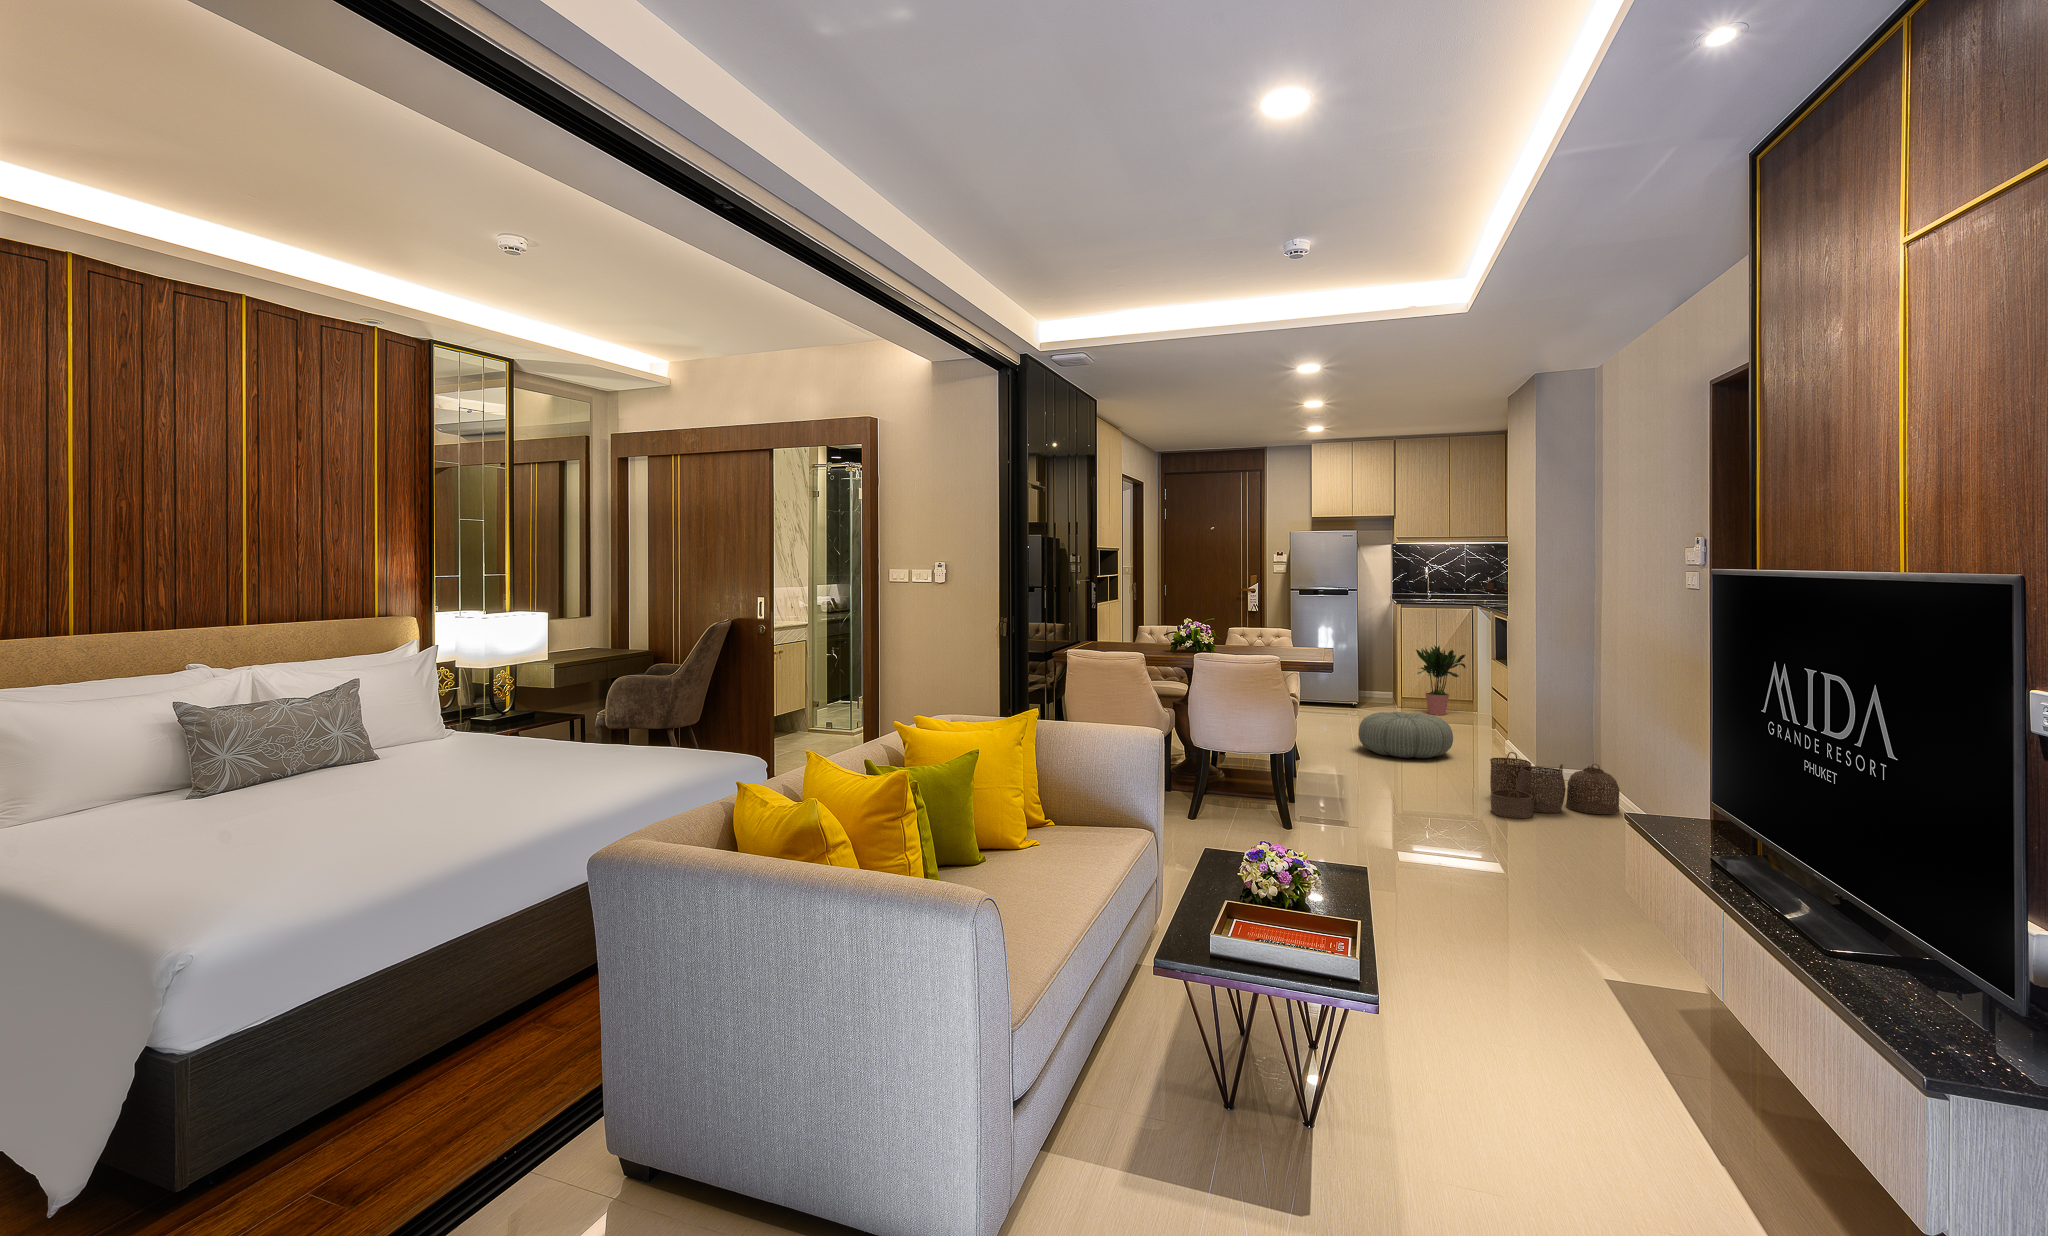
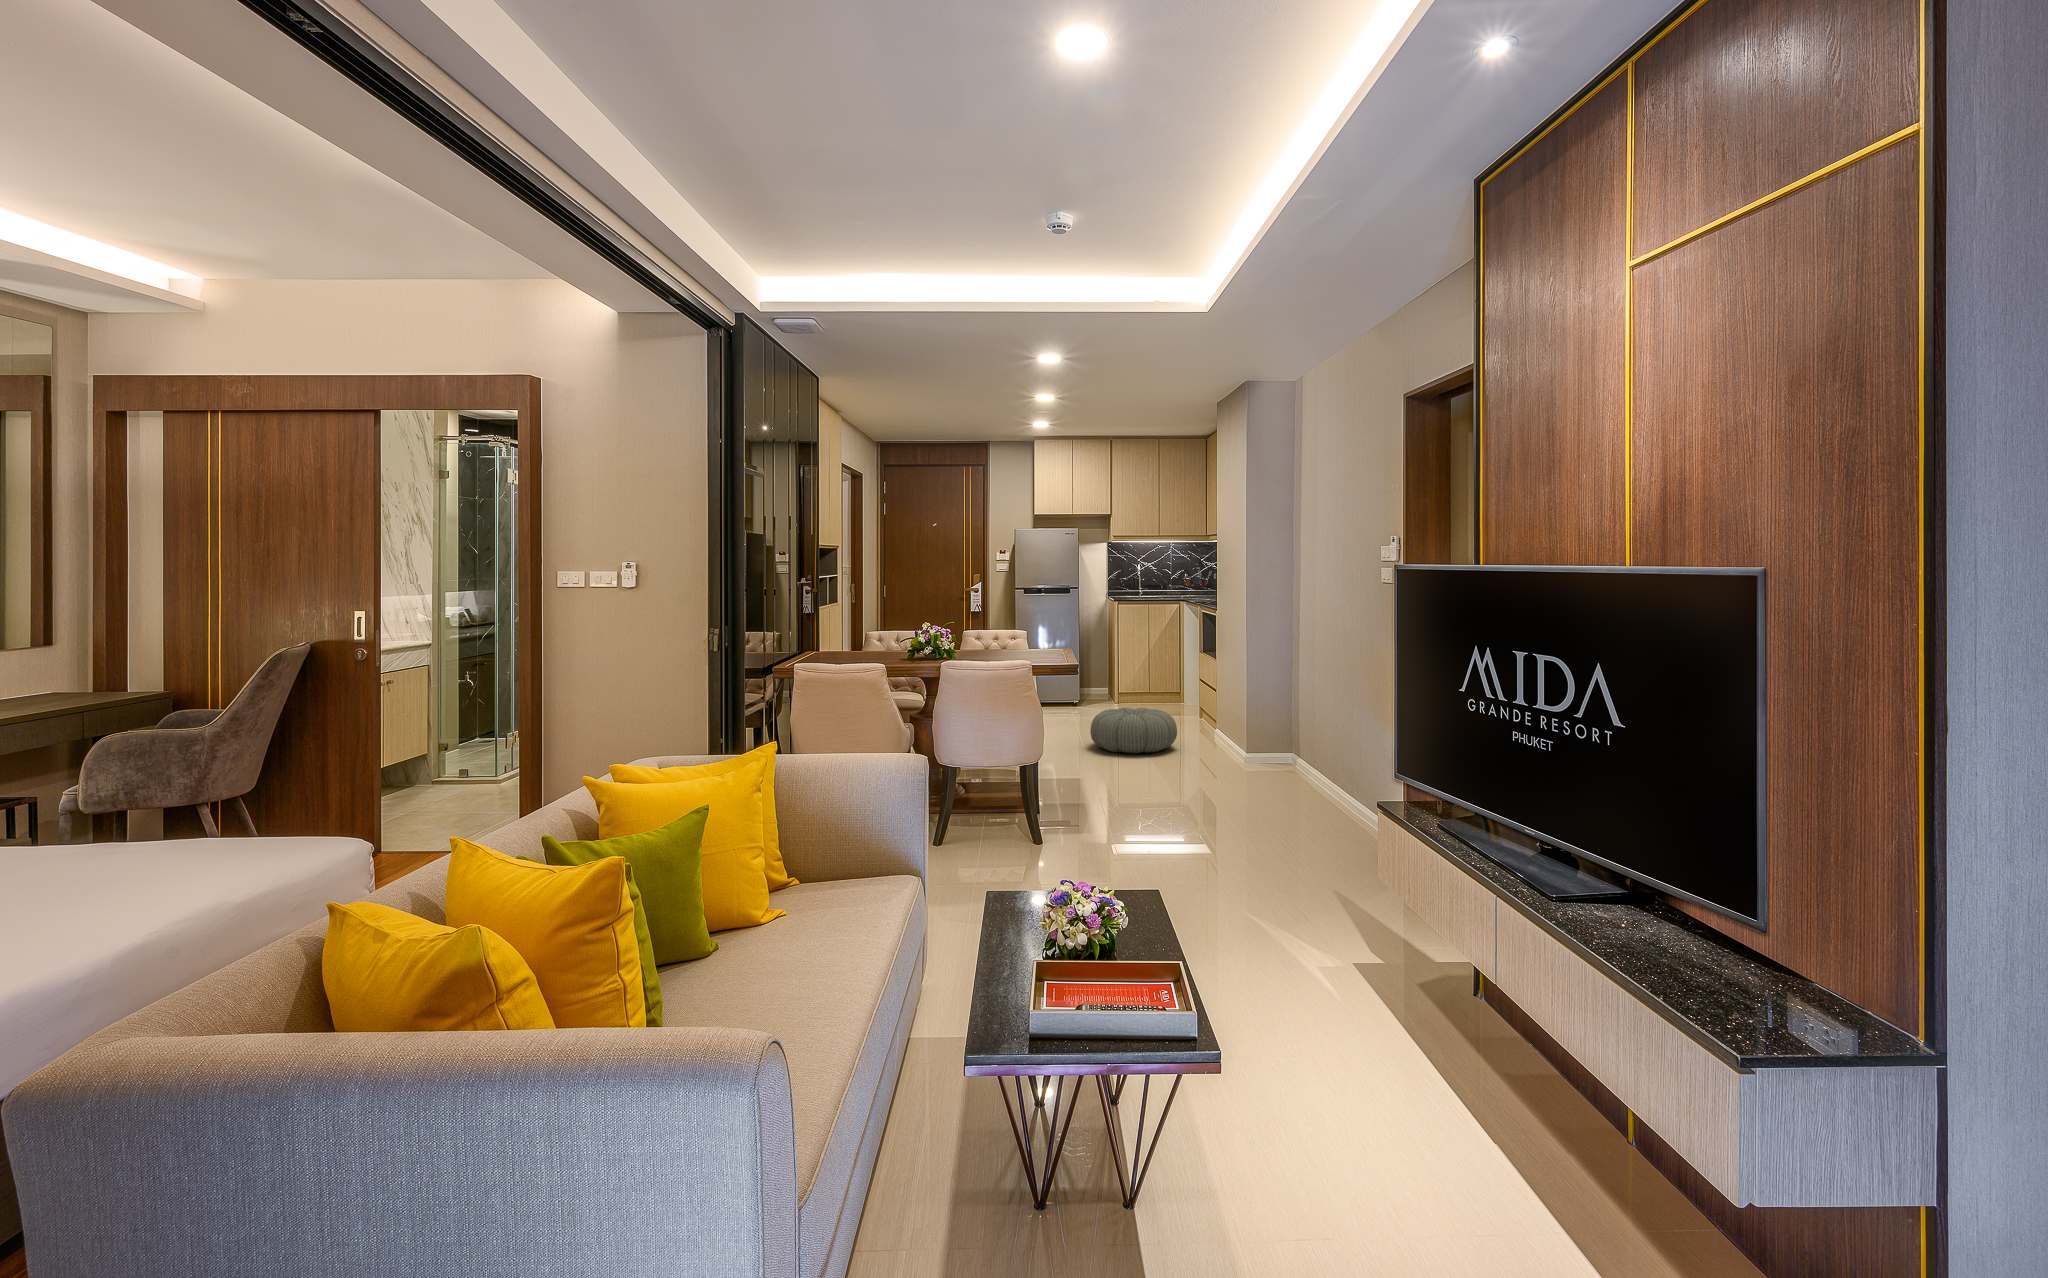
potted plant: present [1416,646,1466,715] -> none [1132,640,1180,707]
woven basket: present [1490,752,1620,818] -> none [1218,743,1329,808]

